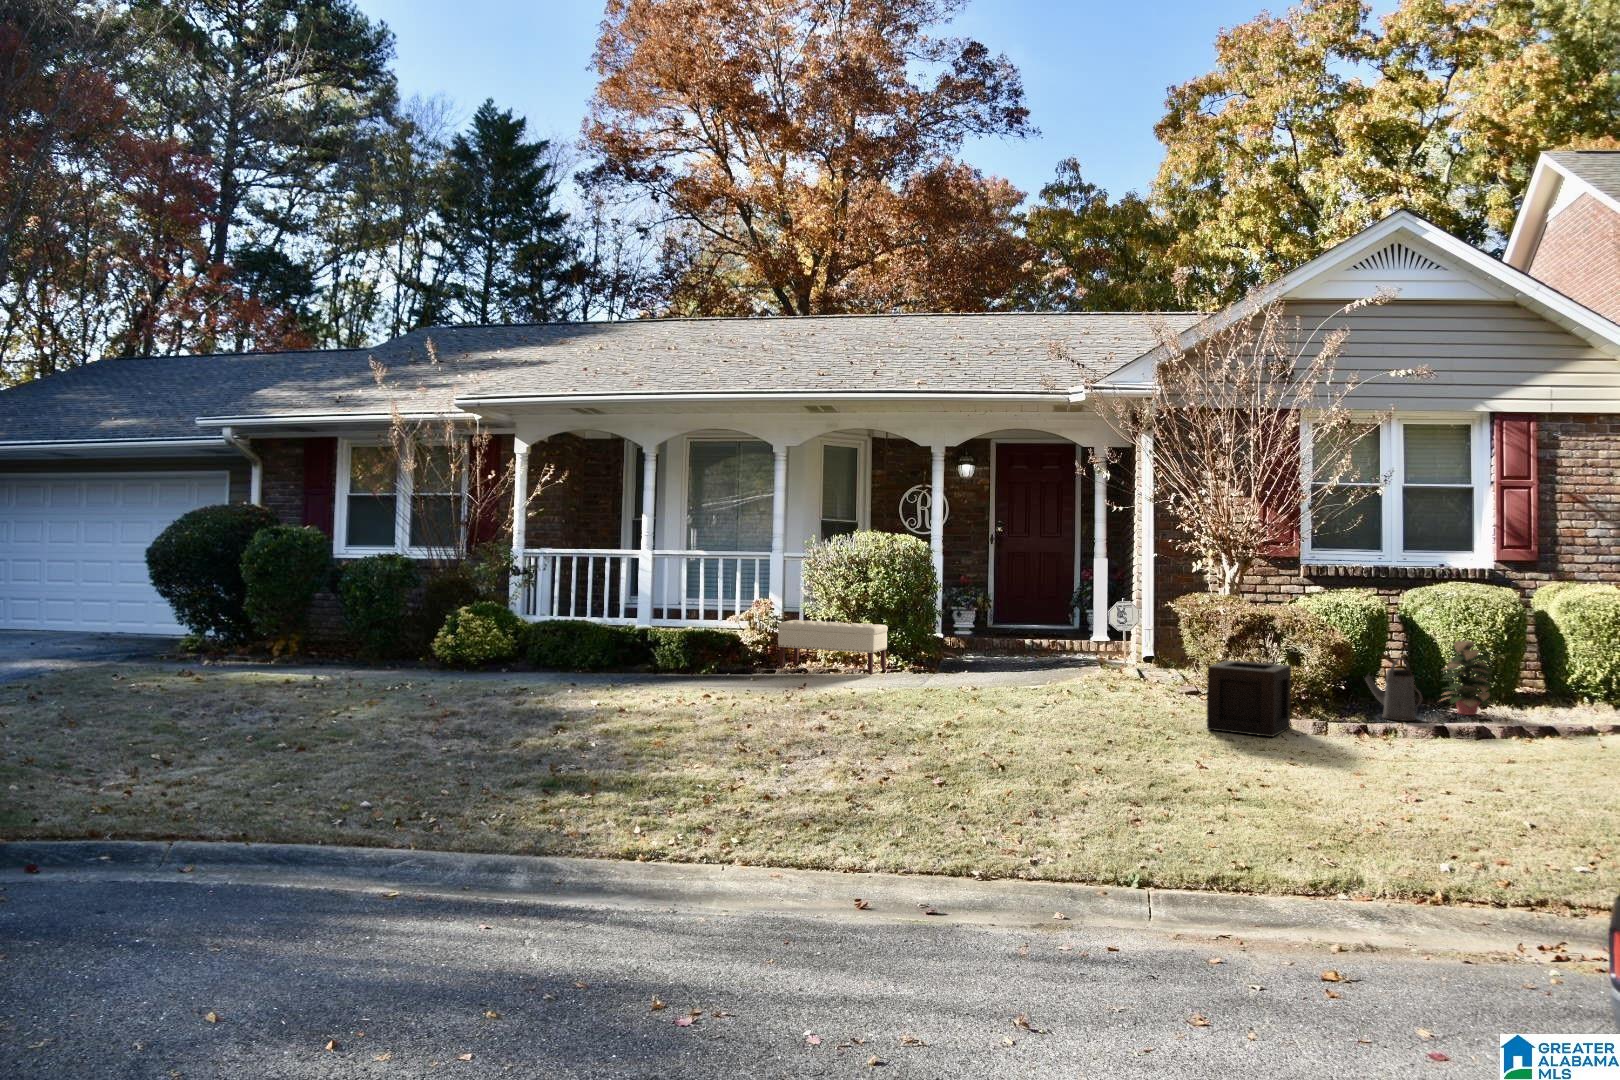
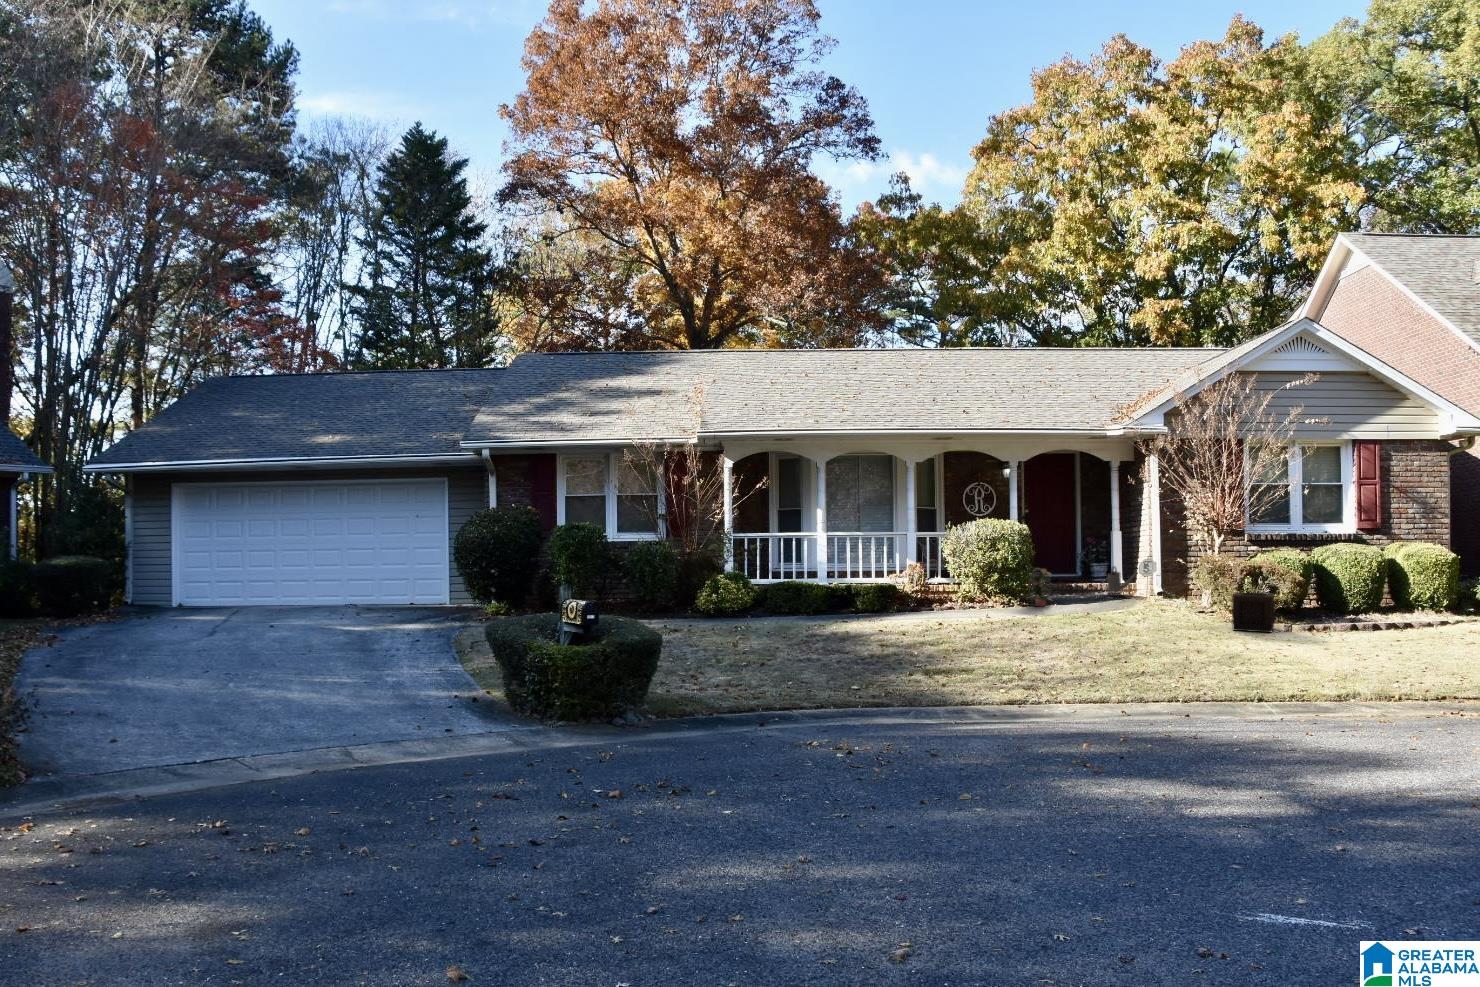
bench: present [778,620,888,675] -> none [935,576,1005,609]
decorative plant: present [1441,641,1492,715] -> present [1030,568,1052,606]
watering can: present [1365,658,1422,721] -> present [1107,566,1137,596]

